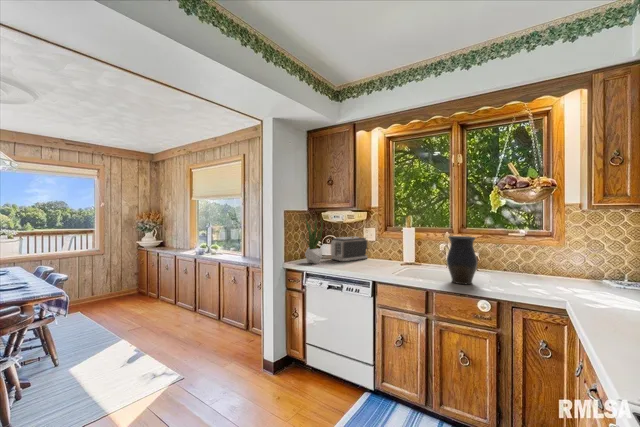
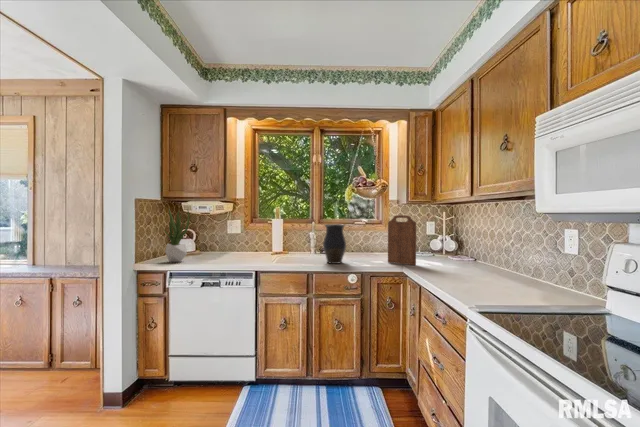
cutting board: none [542,228,592,303] -> present [388,215,416,265]
toaster: present [331,237,368,262] -> none [192,230,233,258]

